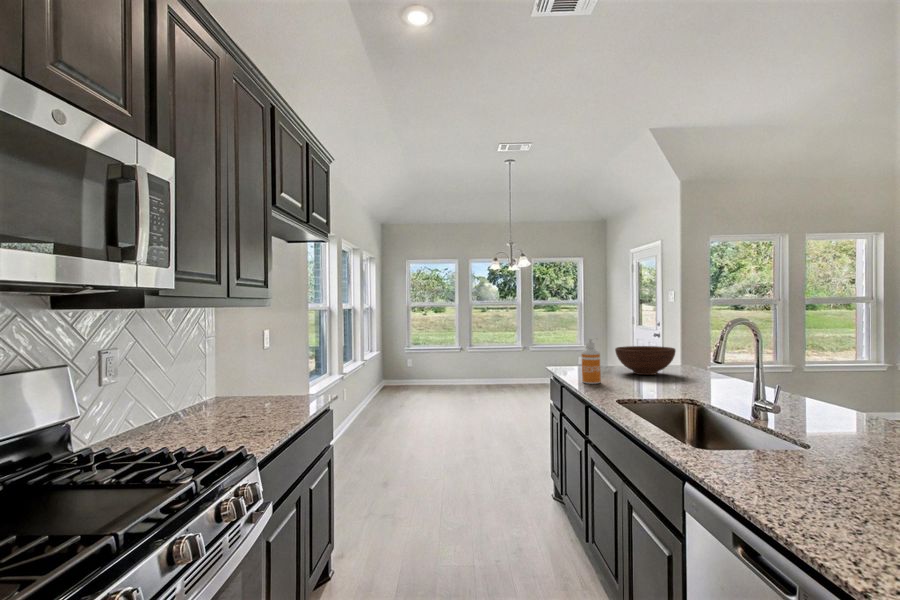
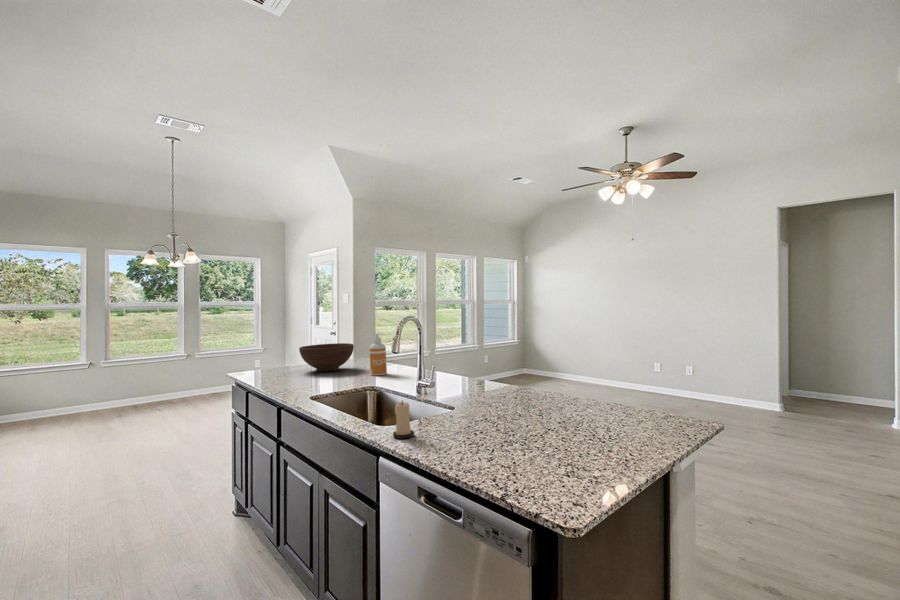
soap dispenser: present [582,338,601,384] -> present [369,334,387,375]
candle: none [706,422,735,469] -> present [393,401,414,439]

